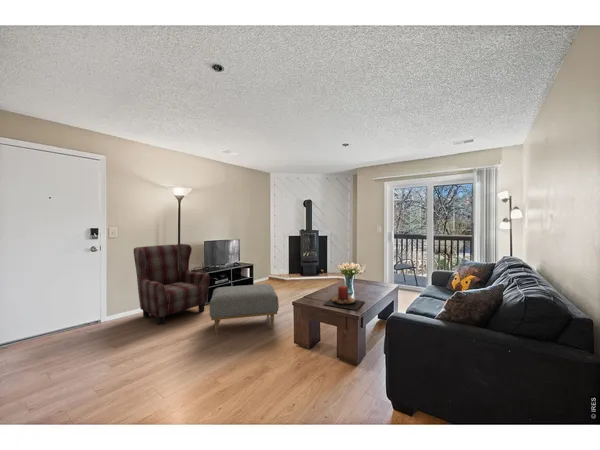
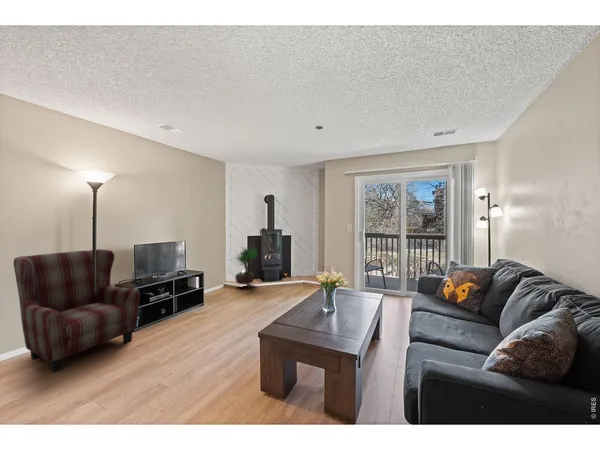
potted tree: none [277,243,298,280] -> present [235,248,255,287]
ottoman: present [209,284,279,335] -> none [132,302,236,383]
candle: present [324,286,364,310] -> none [301,304,353,341]

